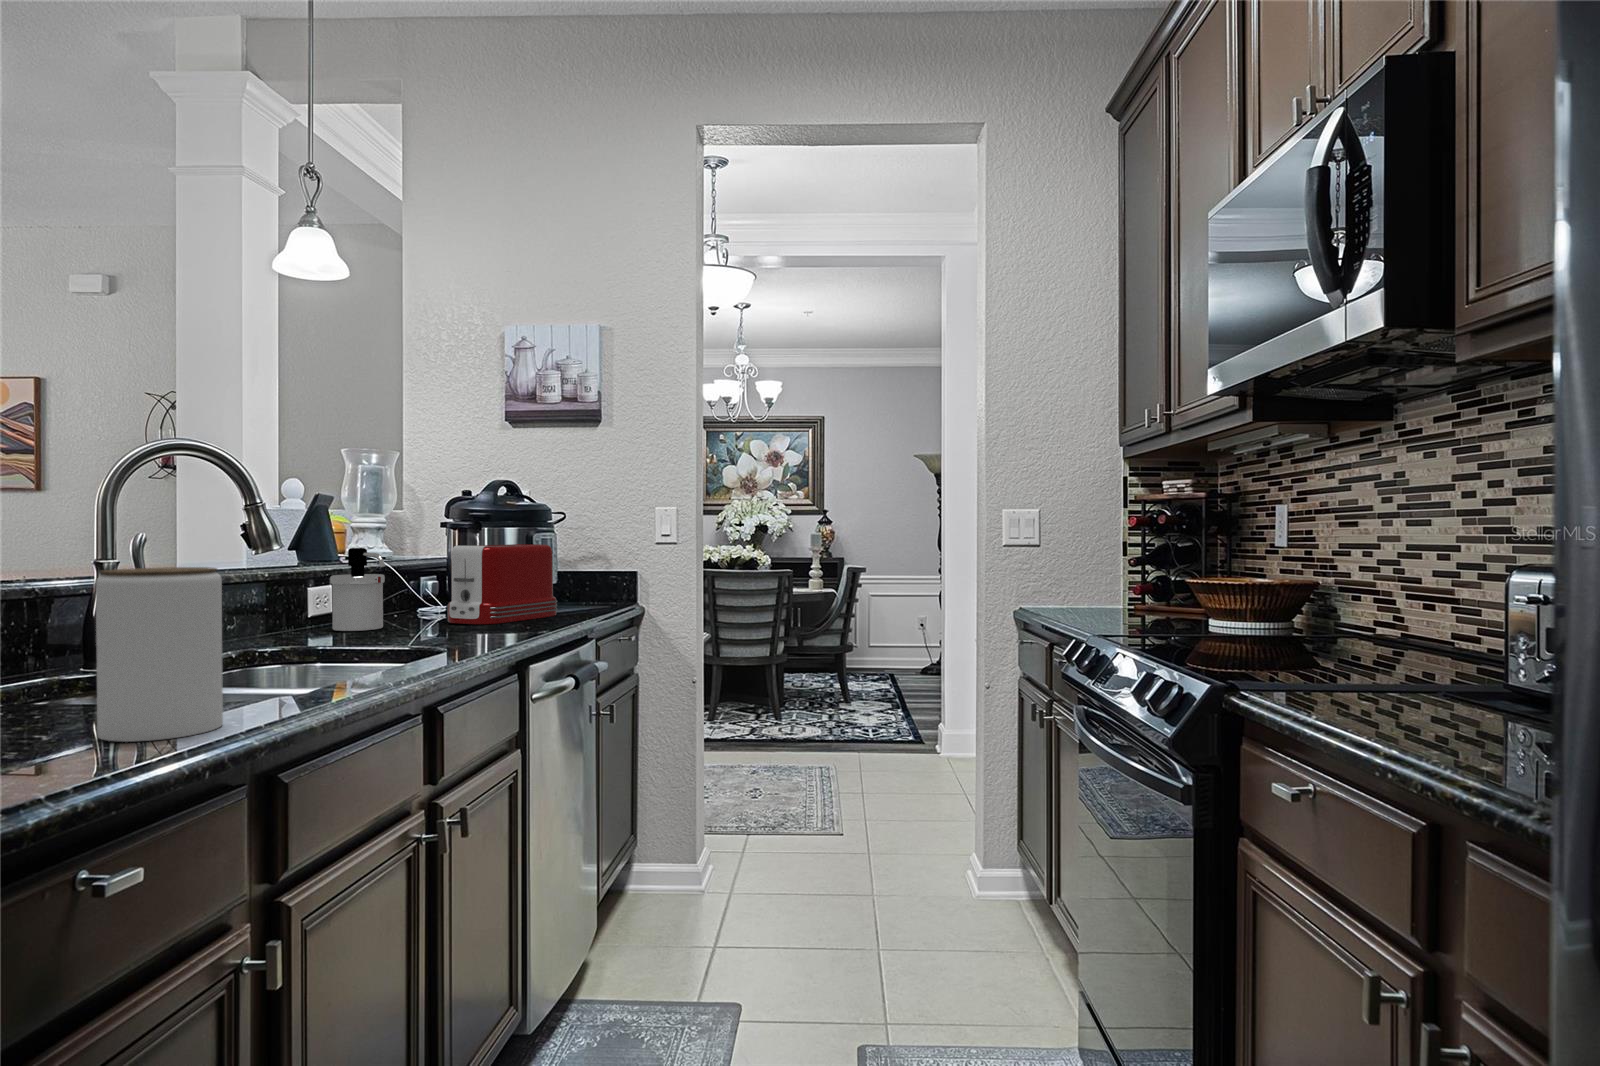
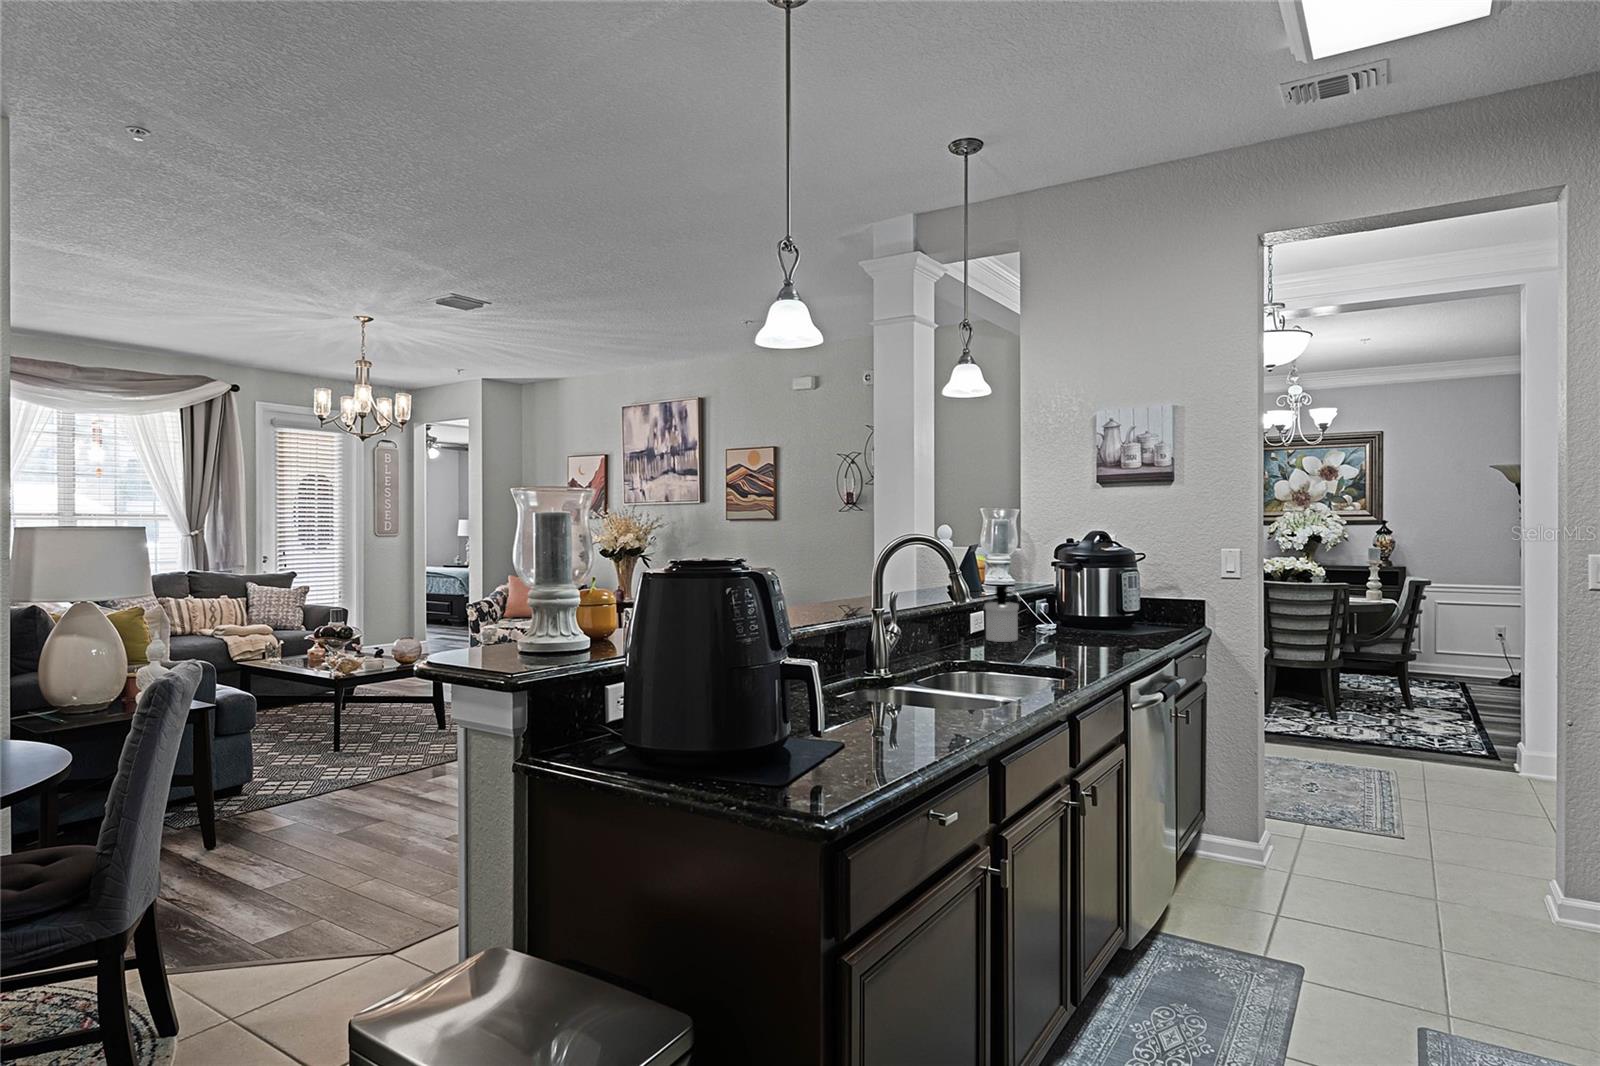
toaster: present [447,544,557,625] -> none [1061,582,1141,643]
jar: present [96,567,223,742] -> none [922,635,981,733]

